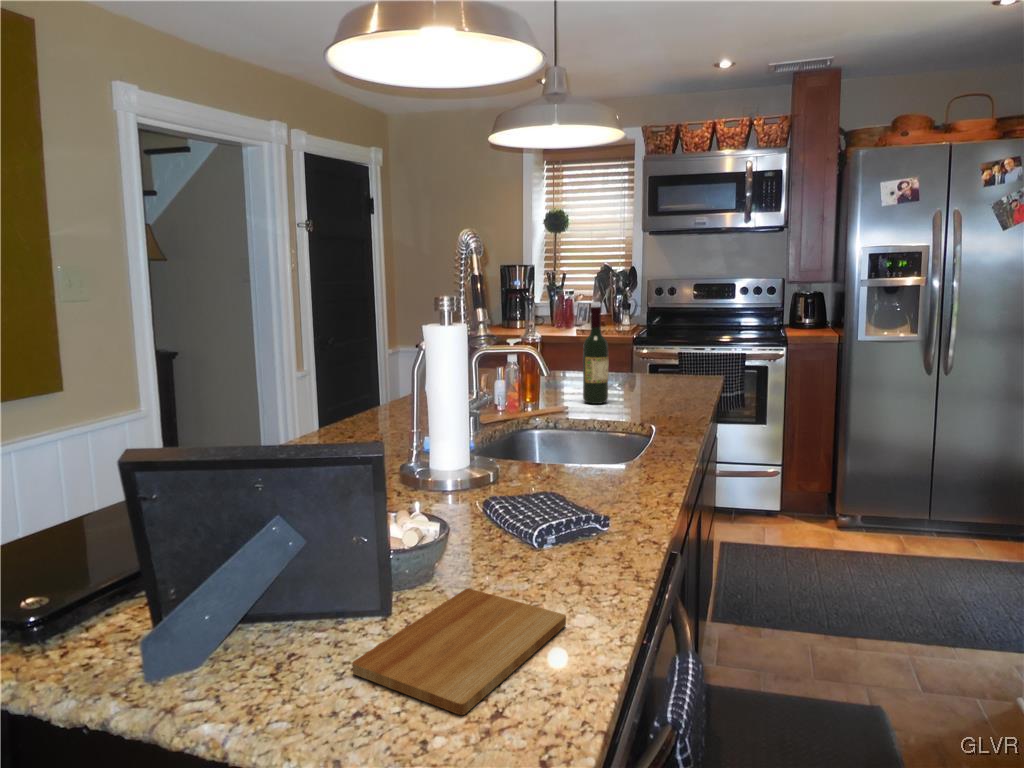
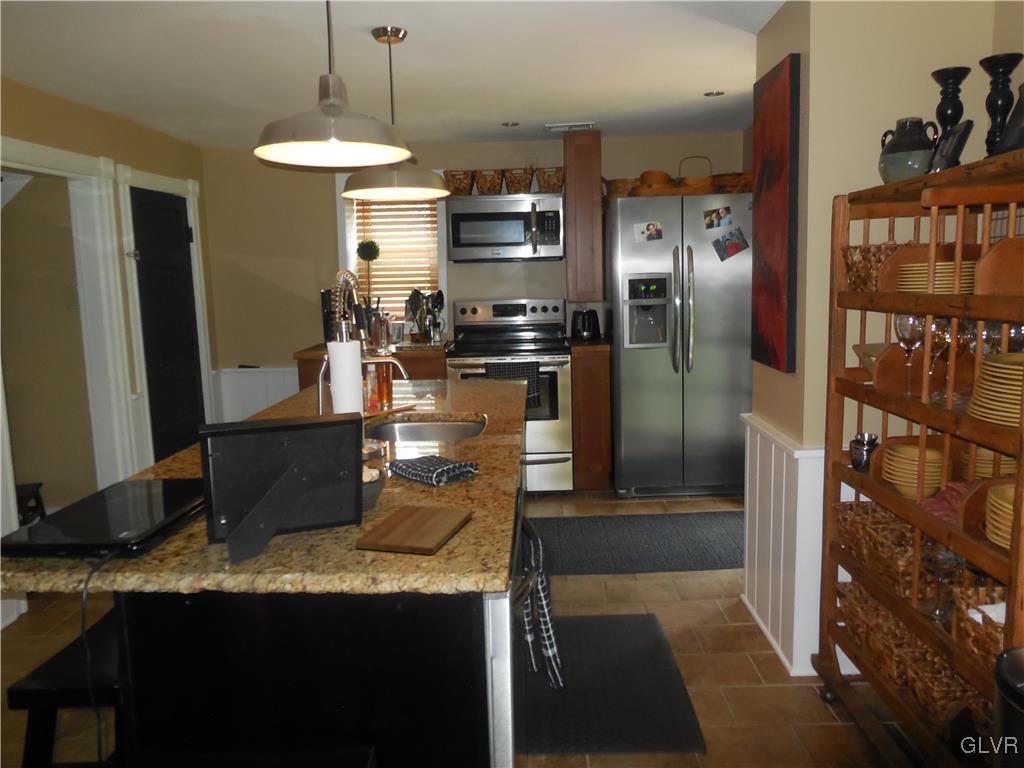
wine bottle: present [583,307,609,404] -> none [423,325,444,403]

